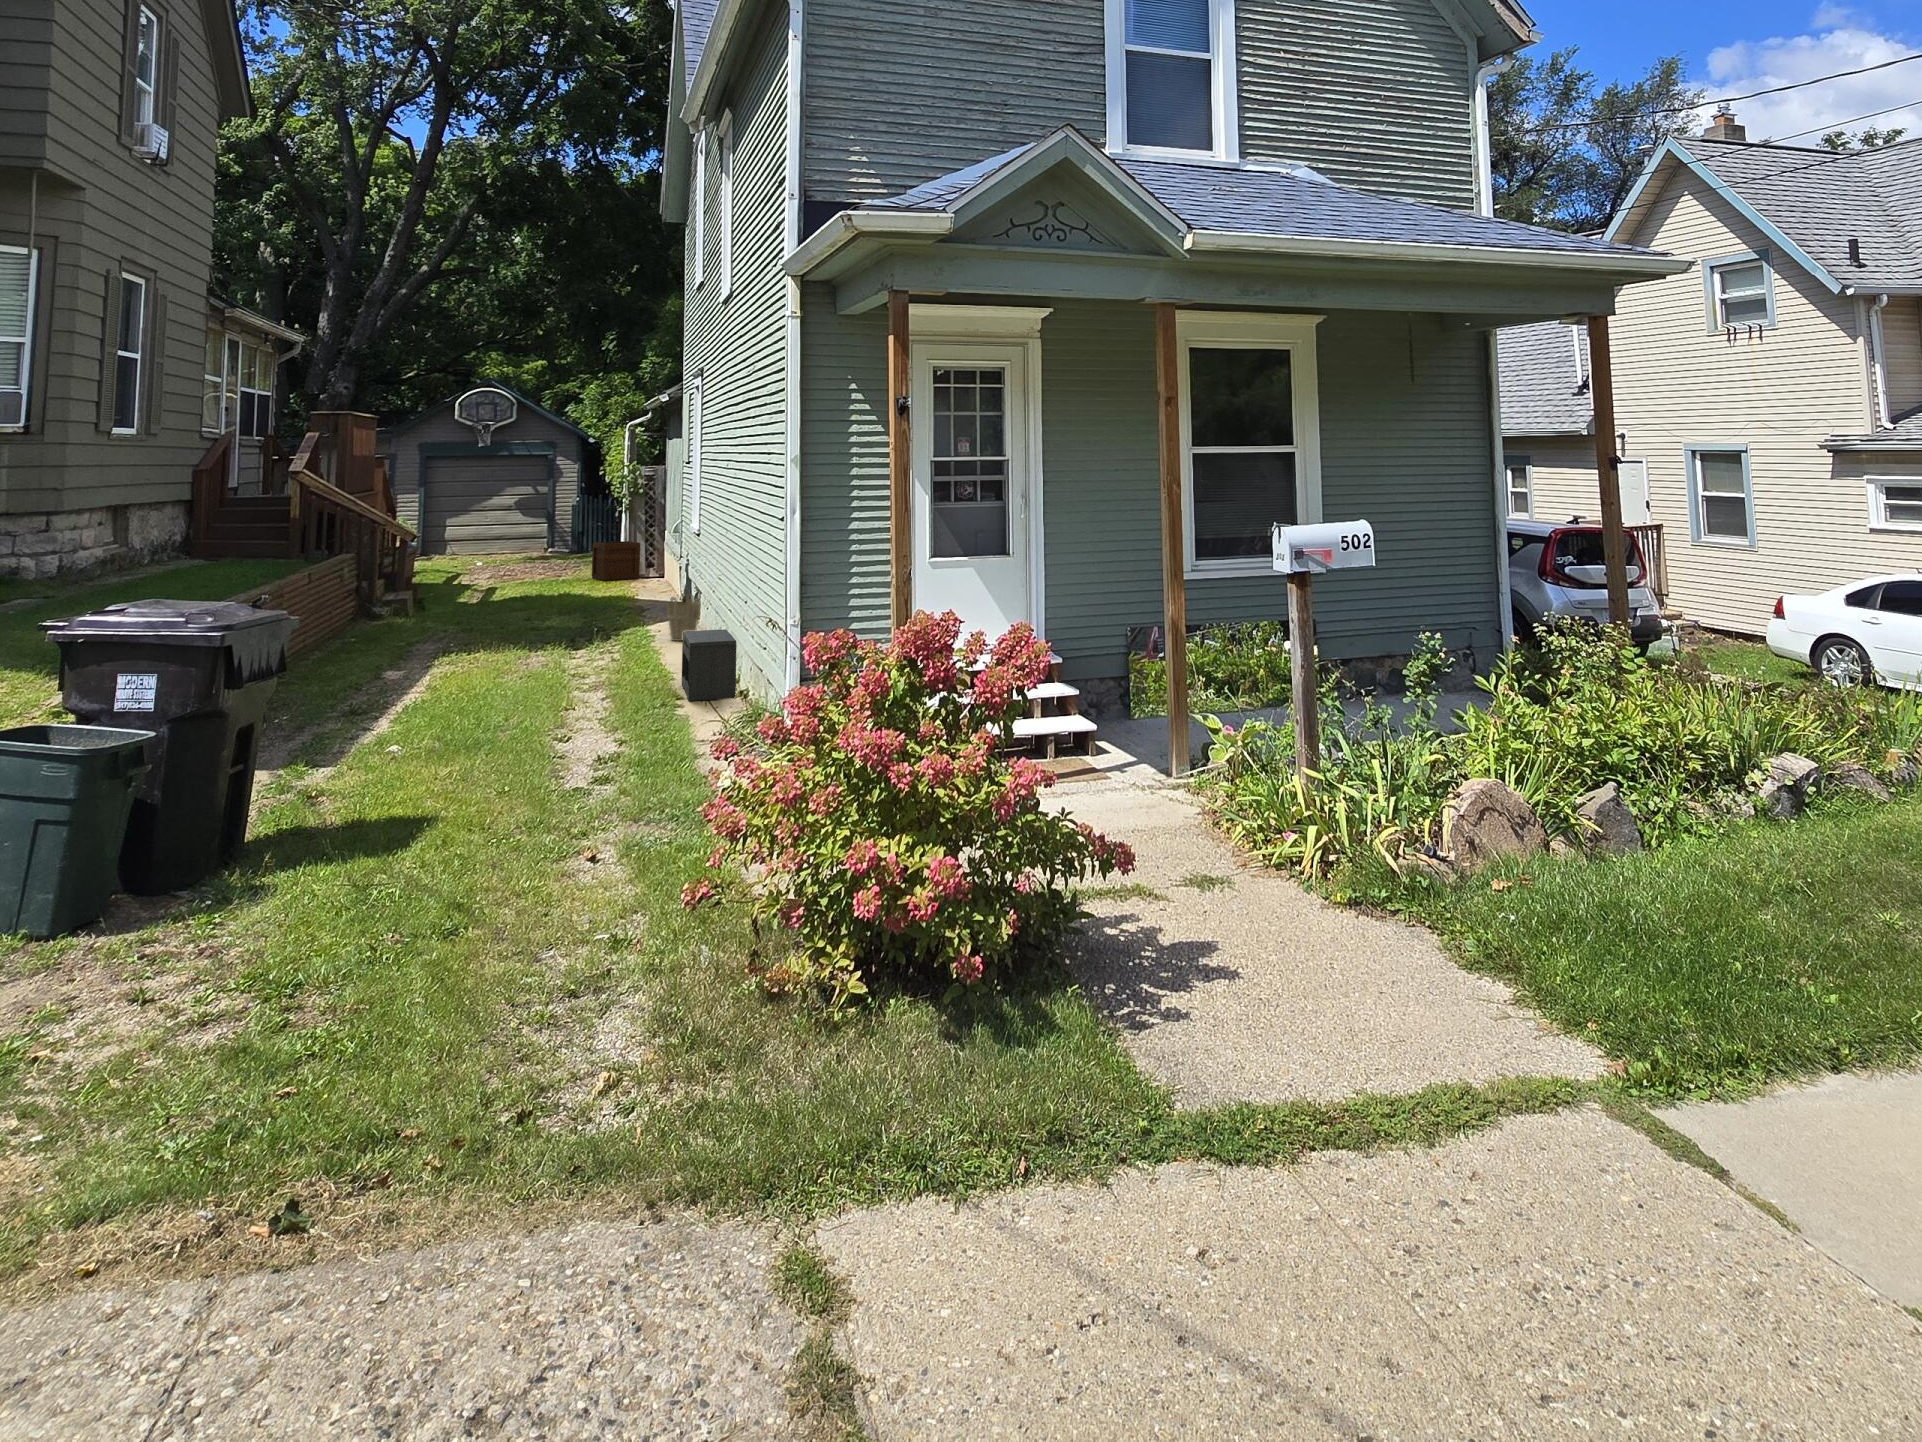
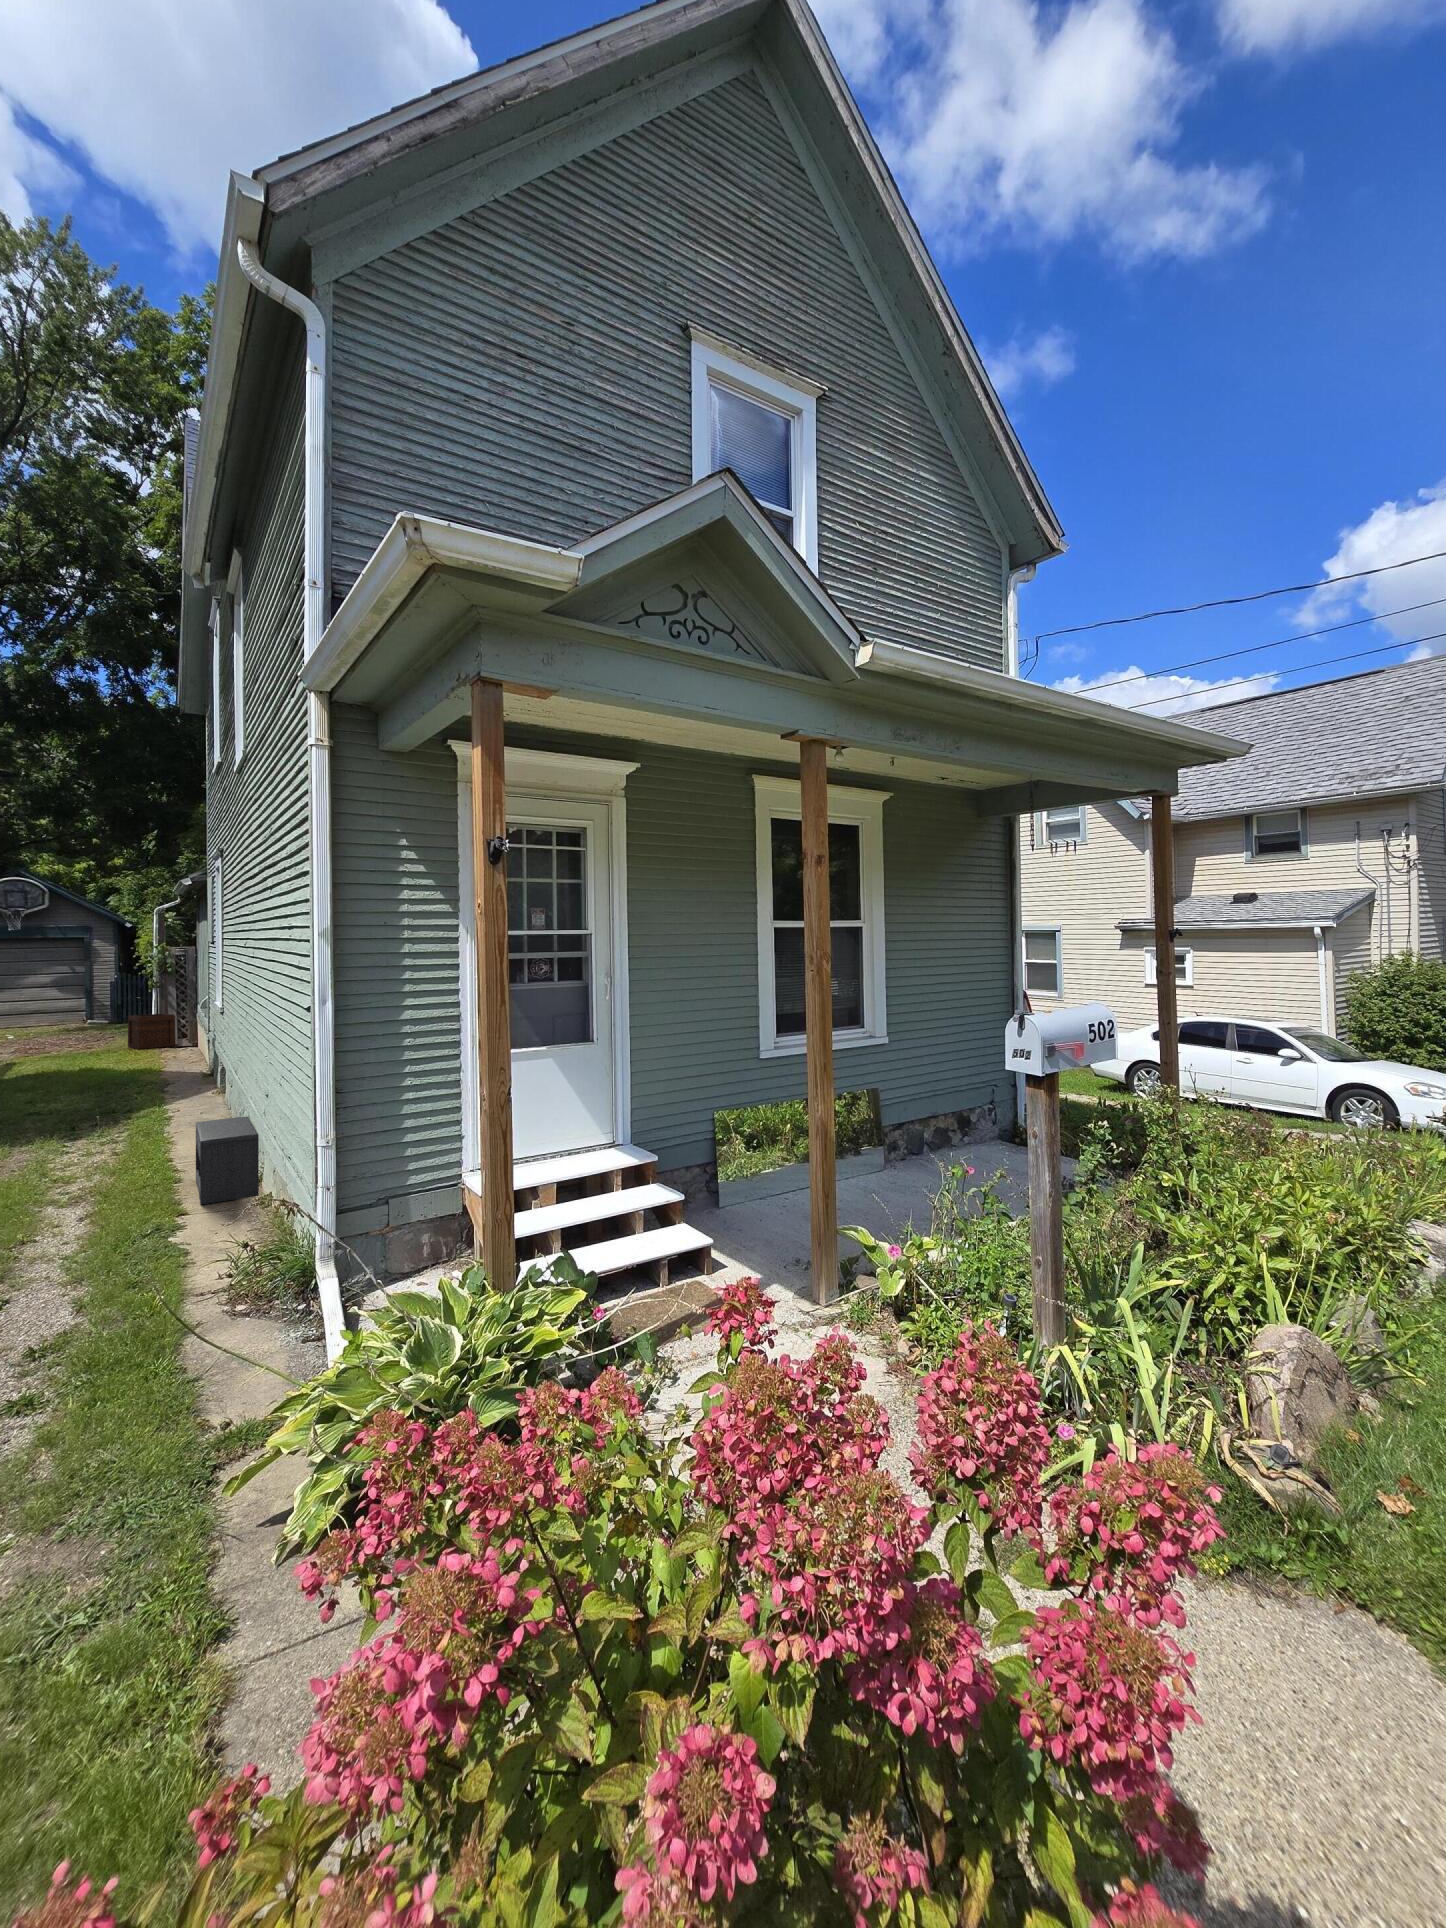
bucket: present [667,594,701,641] -> none [188,1069,226,1116]

